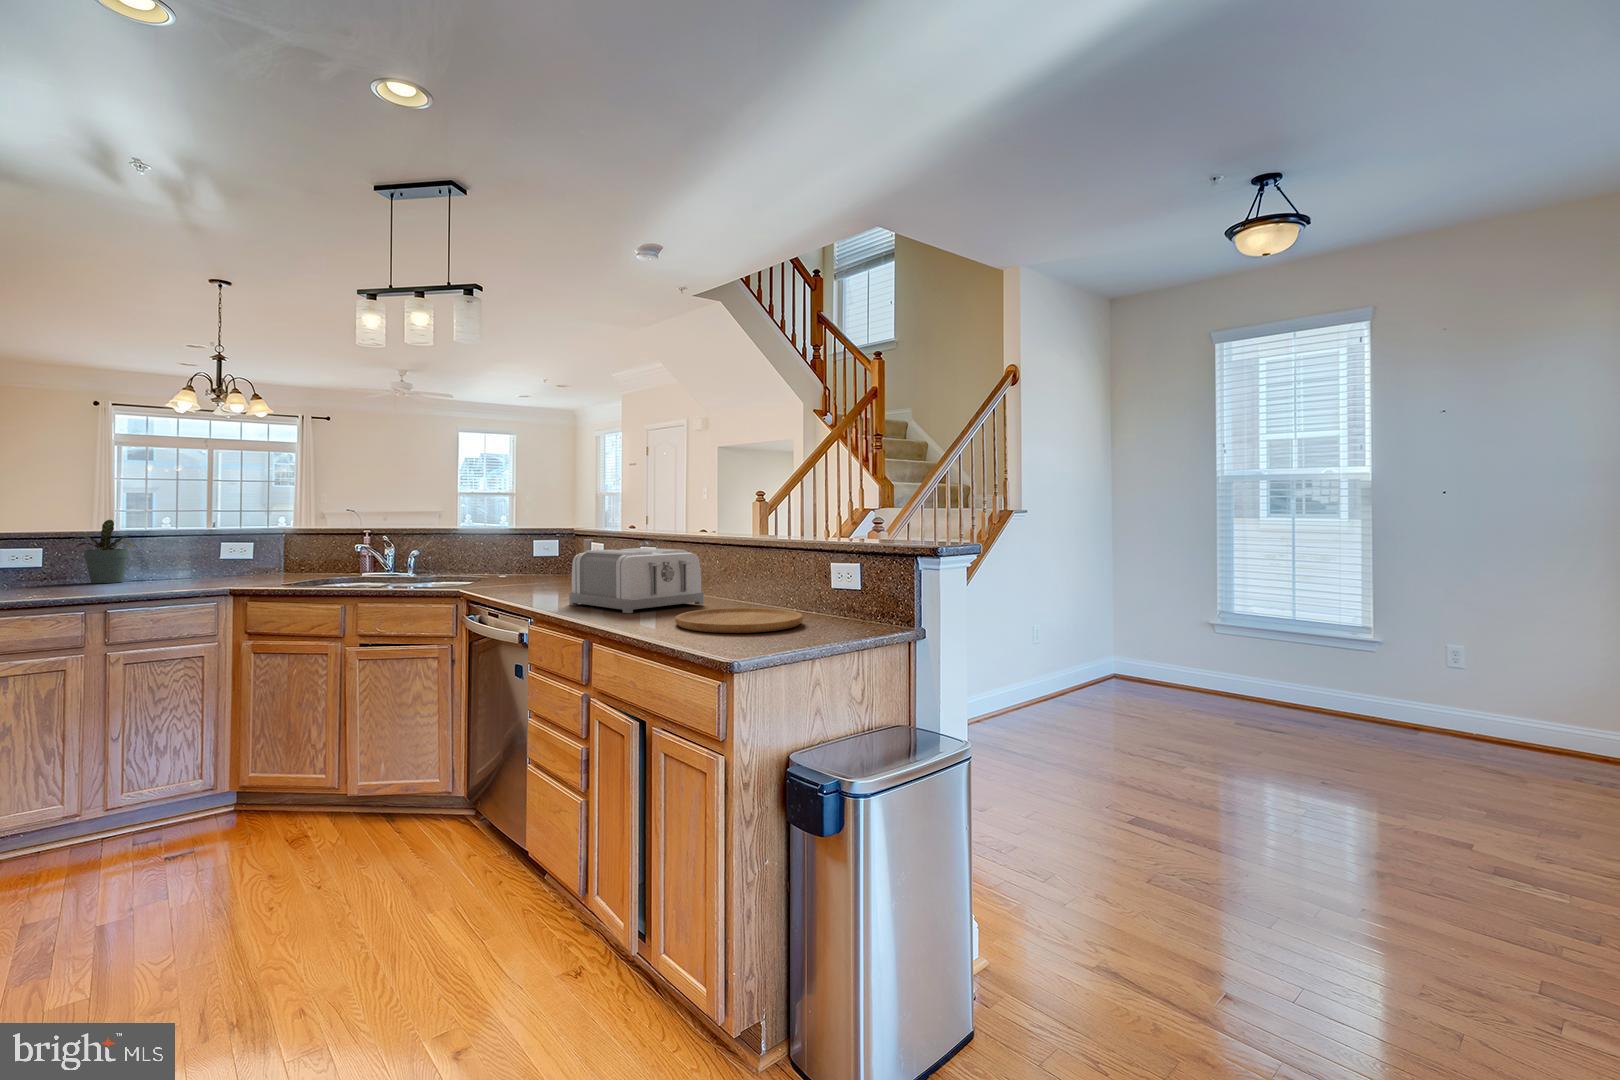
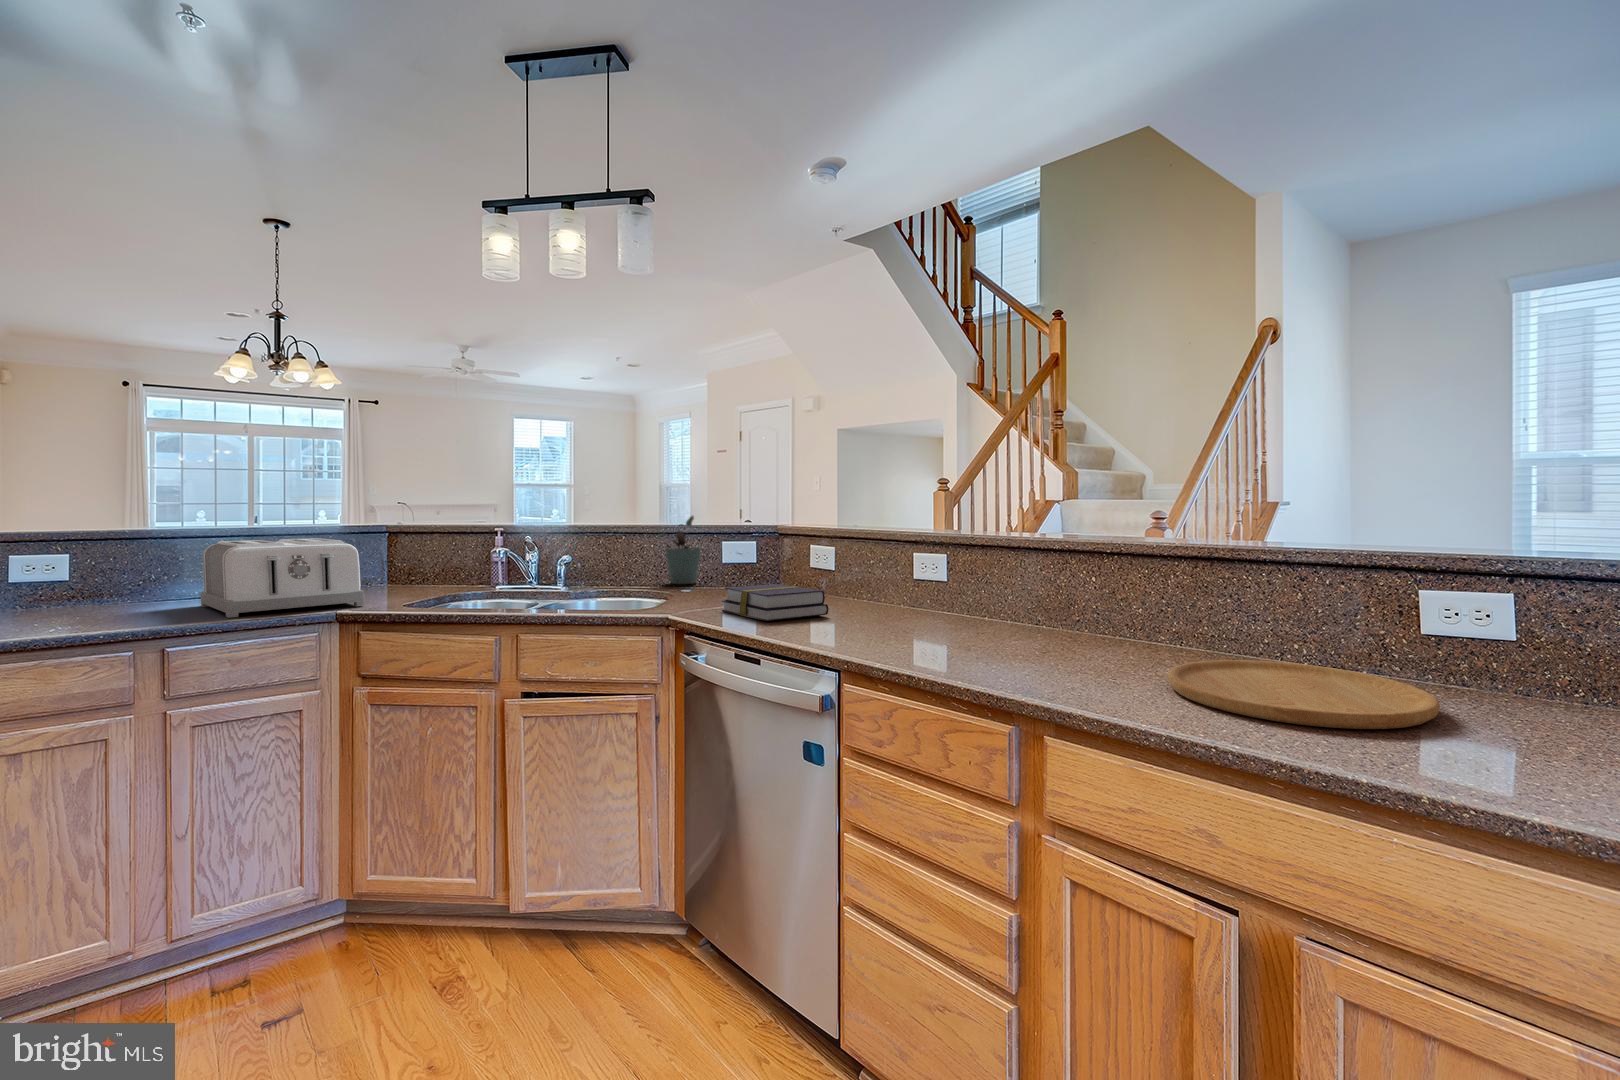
potted plant: present [72,520,133,583] -> present [657,516,700,584]
toaster: present [569,548,704,613] -> present [201,538,365,618]
book: none [505,570,573,593] -> present [722,584,828,621]

